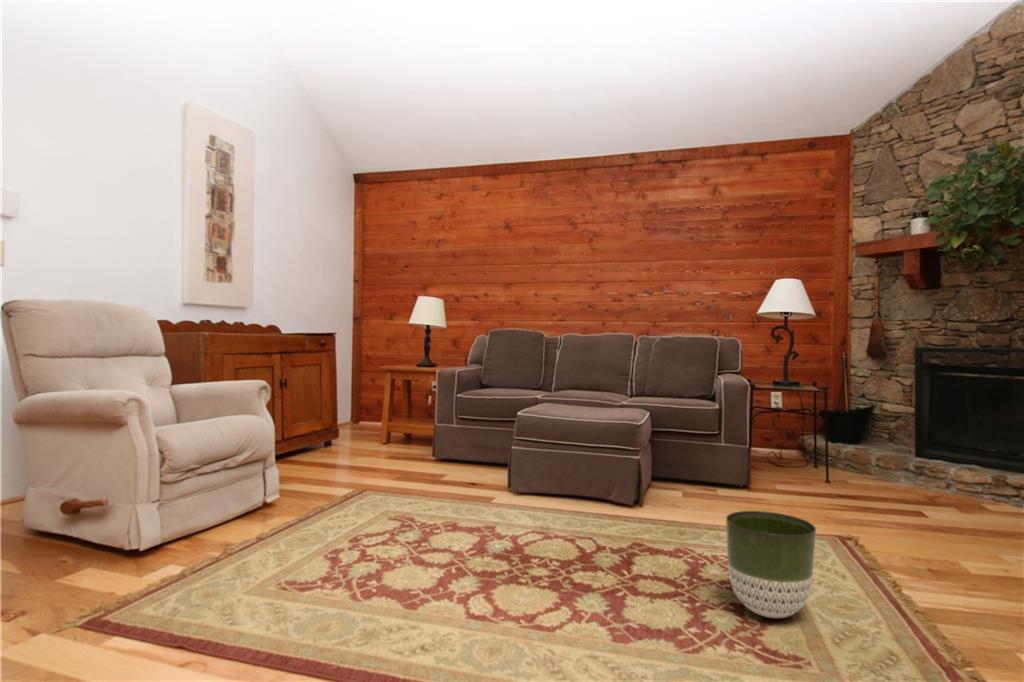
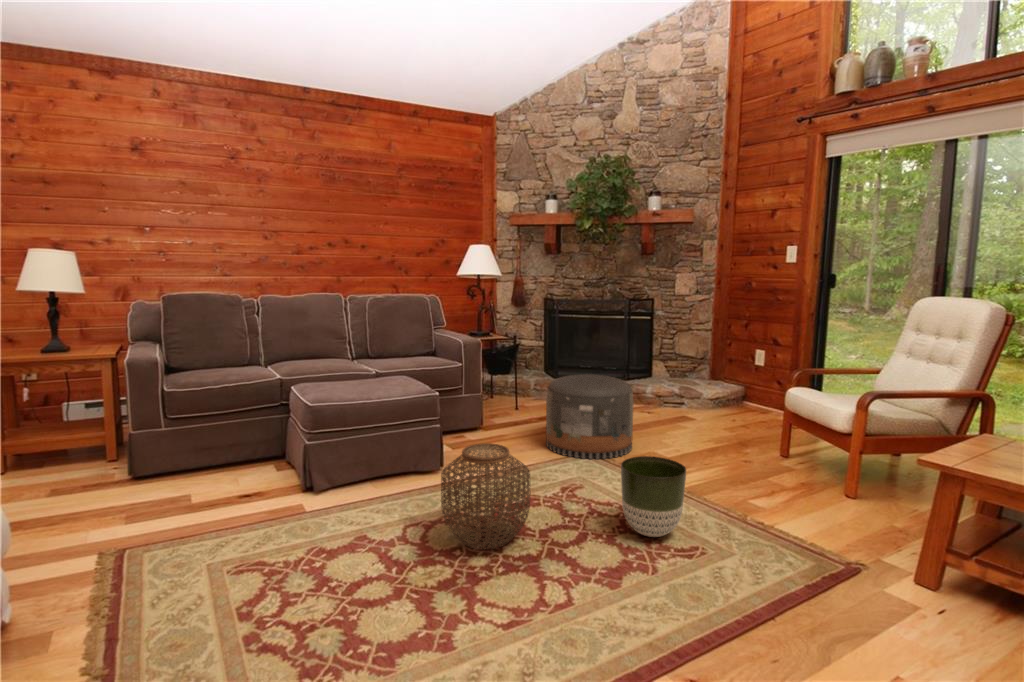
pouf: none [795,433,930,549] -> present [546,374,634,459]
woven basket: none [544,459,636,566] -> present [441,443,530,549]

